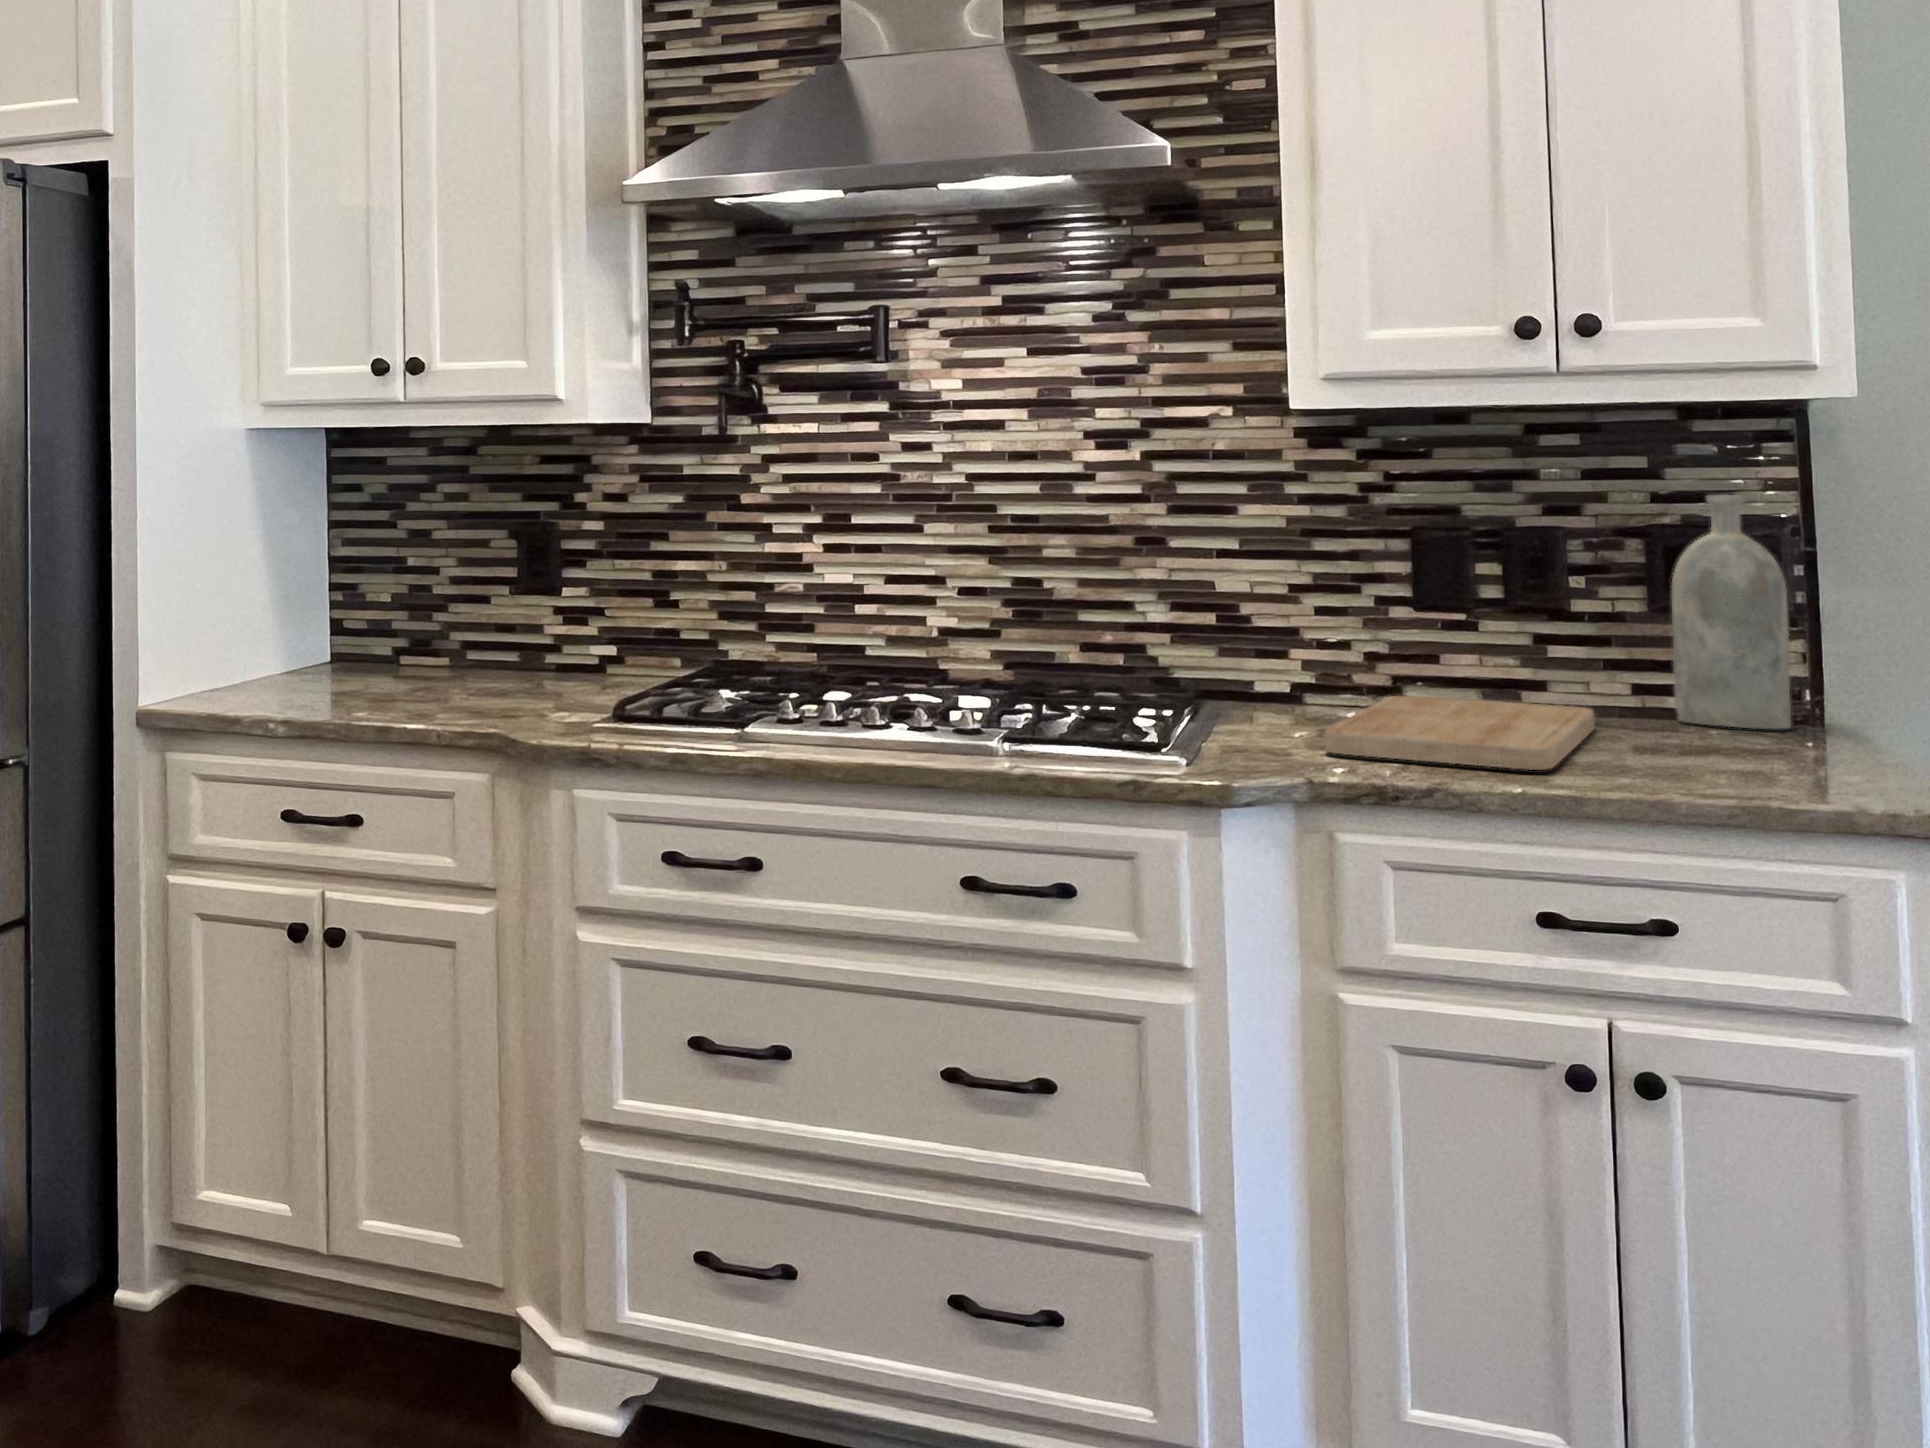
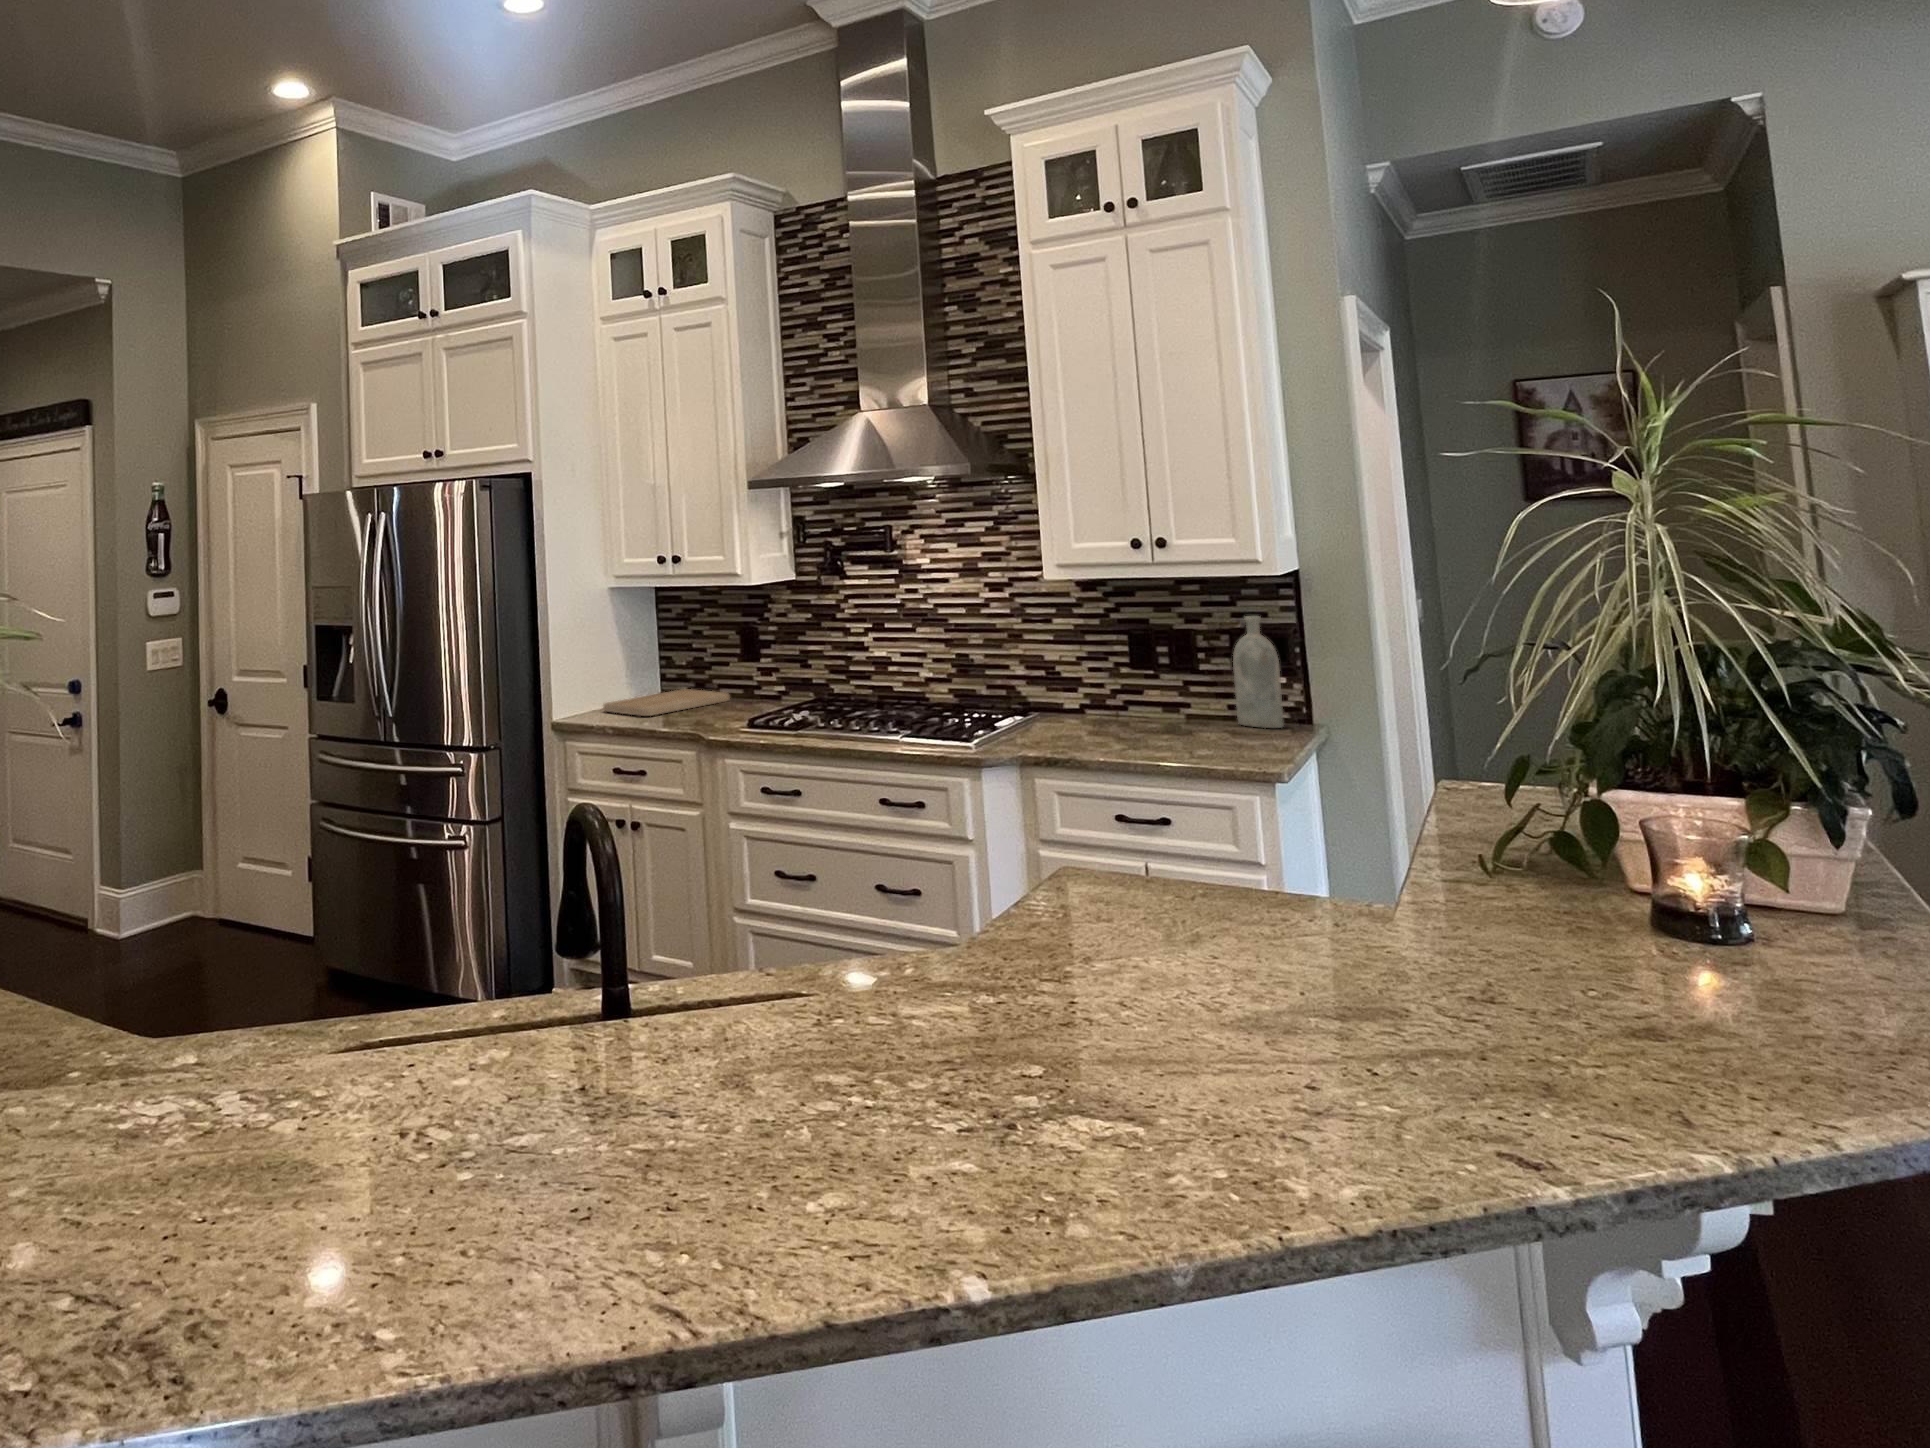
cutting board: present [1324,696,1595,770] -> present [603,689,730,716]

